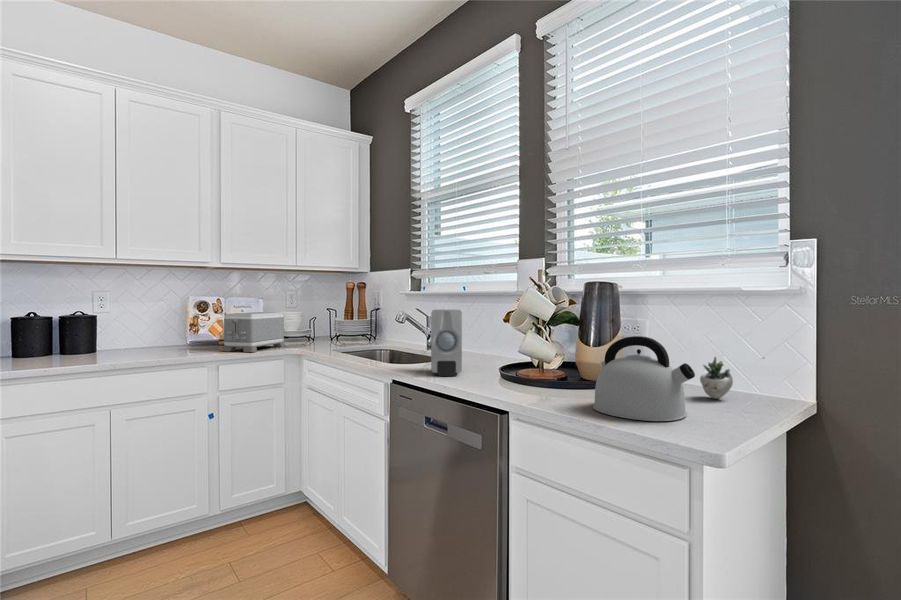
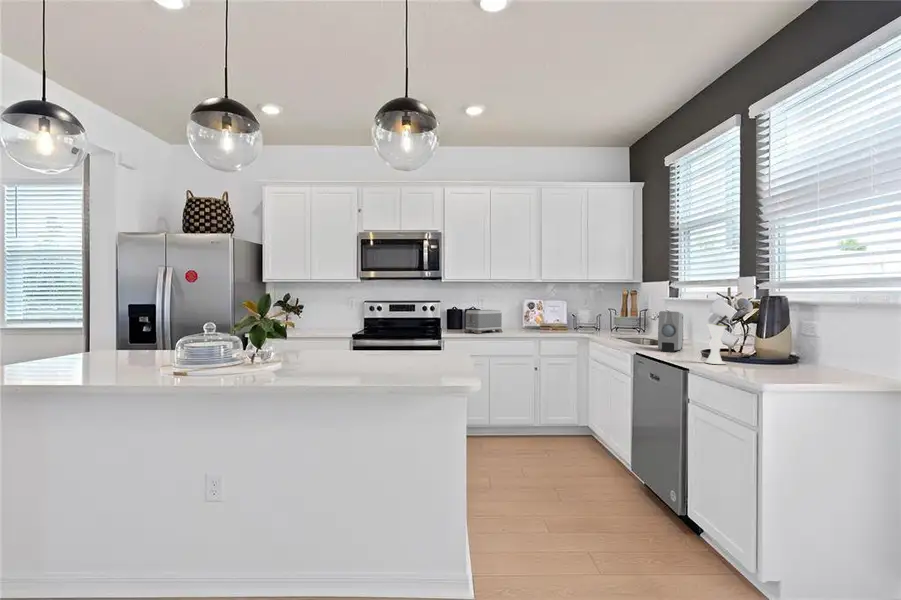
toaster: present [222,312,285,352] -> present [465,310,502,334]
vase: none [527,313,561,398] -> present [706,315,728,364]
kettle: present [593,336,695,421] -> none [736,330,797,377]
succulent plant: present [700,357,764,399] -> none [833,347,875,375]

